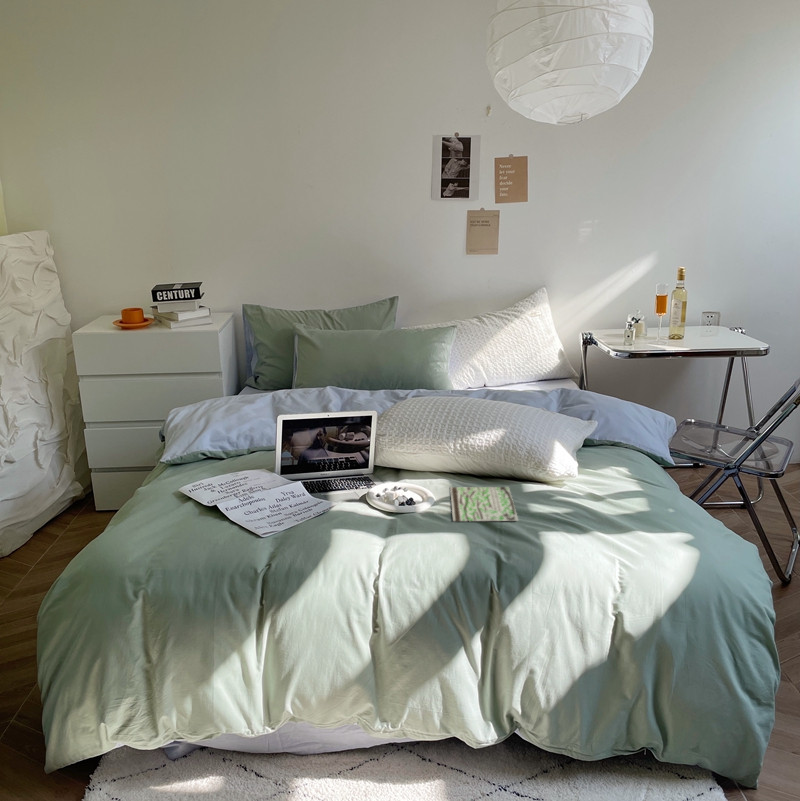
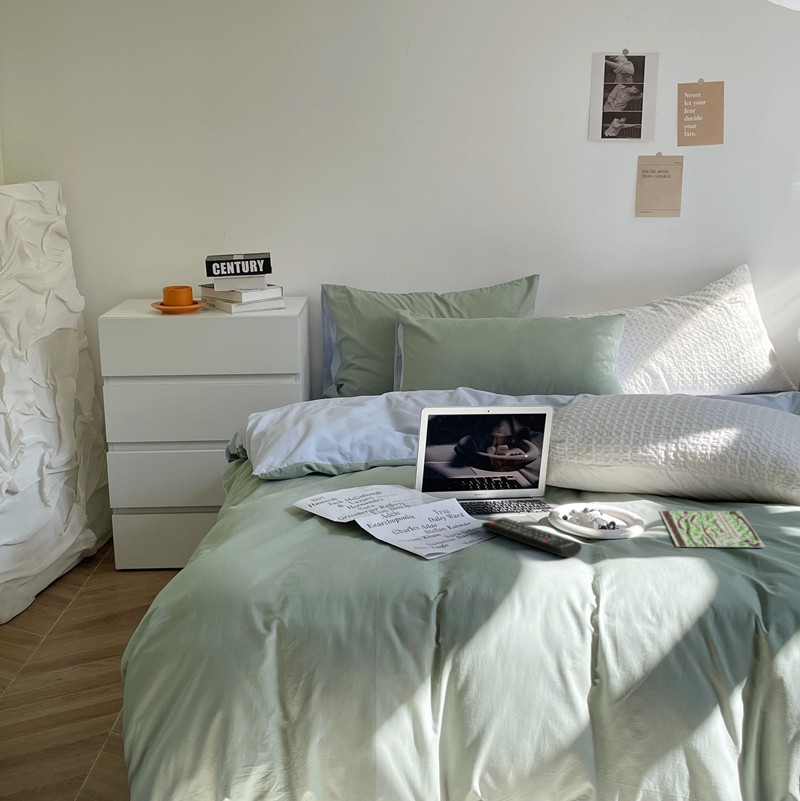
remote control: none [313,498,380,534] -> present [482,518,582,557]

